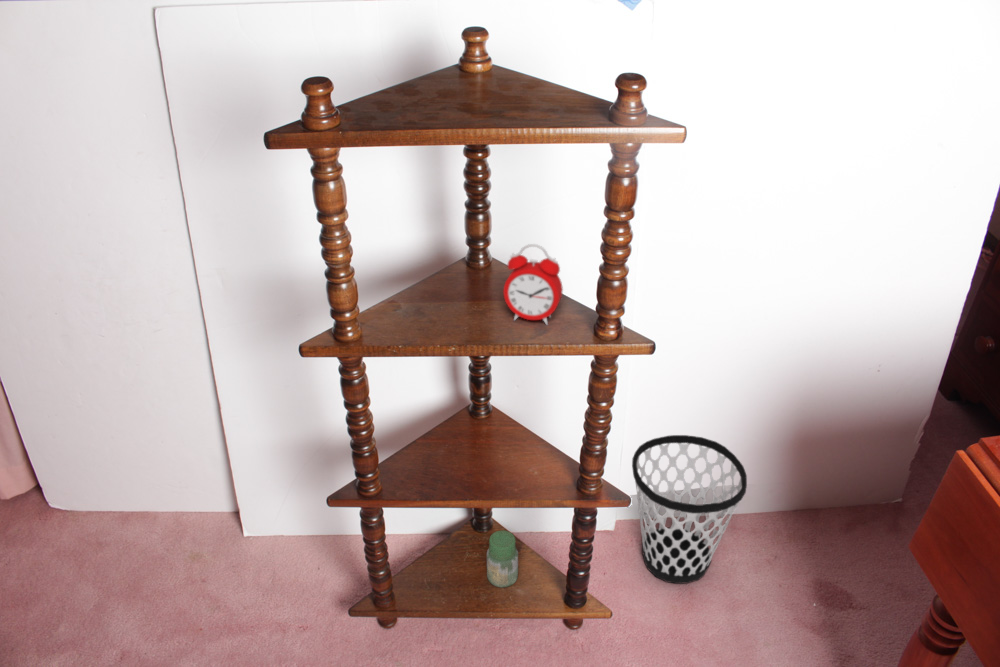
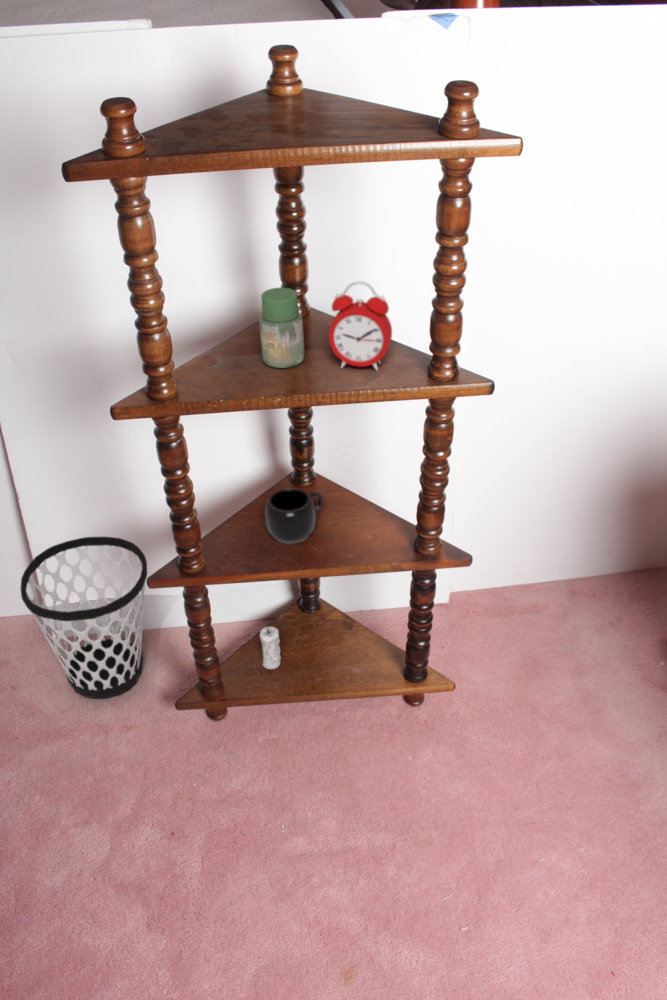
mug: none [440,421,495,474] -> present [265,488,323,544]
wastebasket: present [632,435,747,584] -> present [21,537,147,698]
jar: present [487,530,518,587] -> present [259,288,304,368]
candle: none [431,543,450,586] -> present [260,626,281,669]

